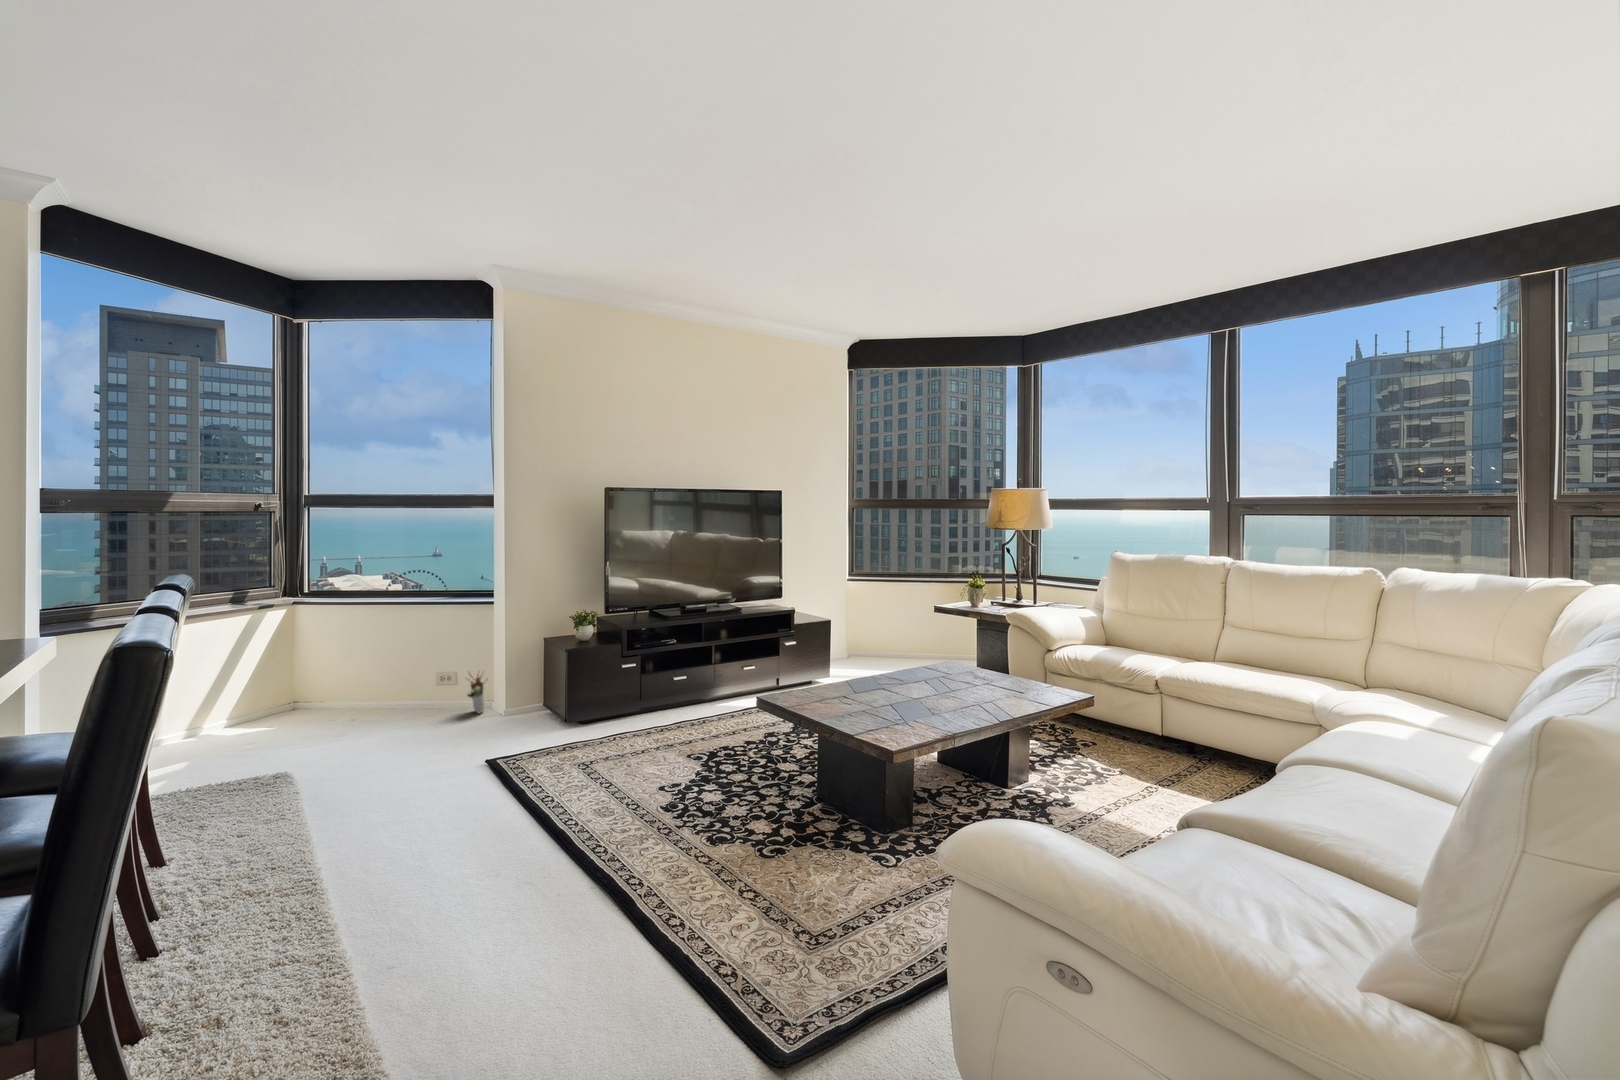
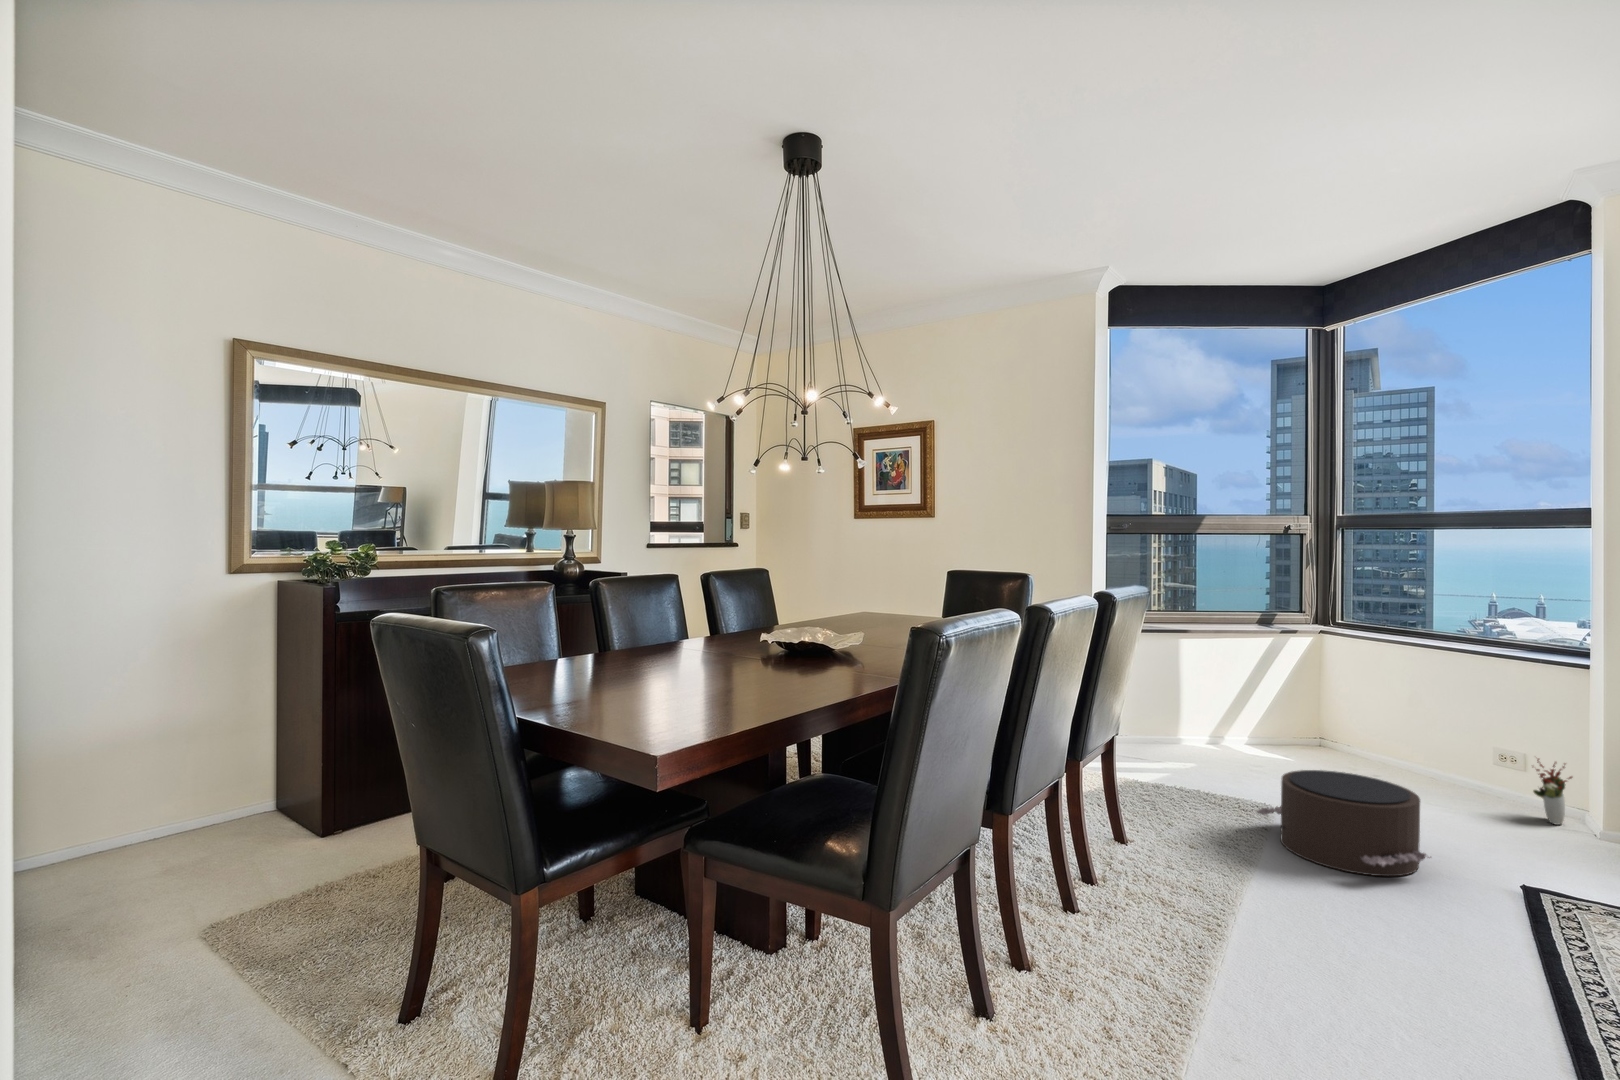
pouf: none [288,716,437,800] -> present [1257,770,1427,876]

